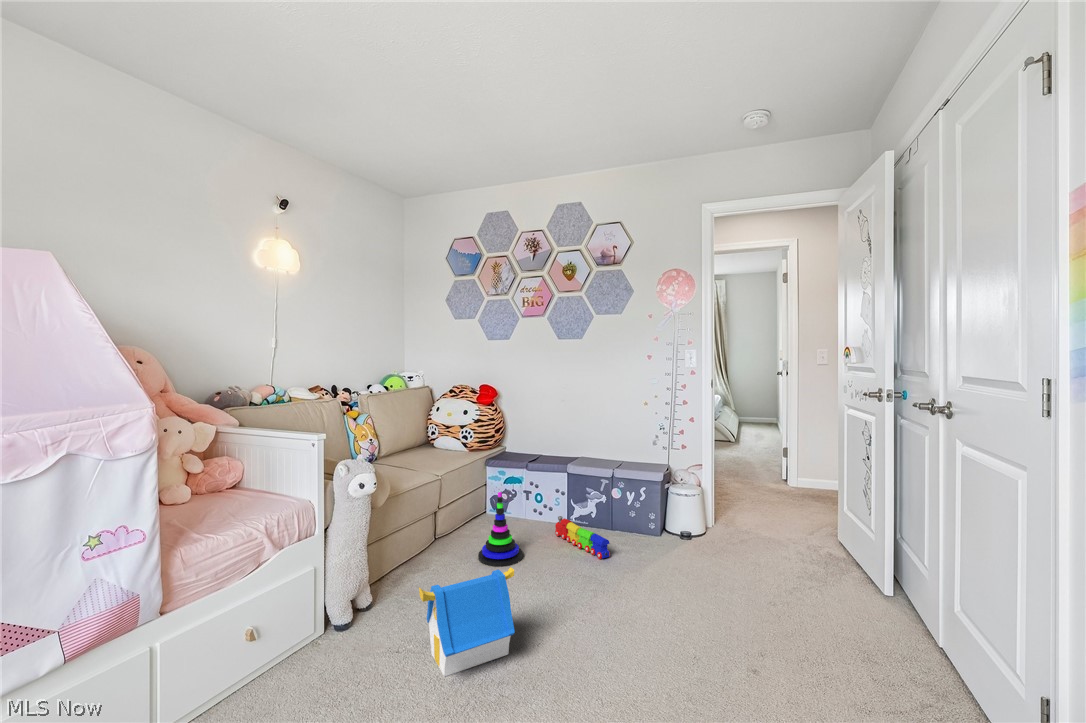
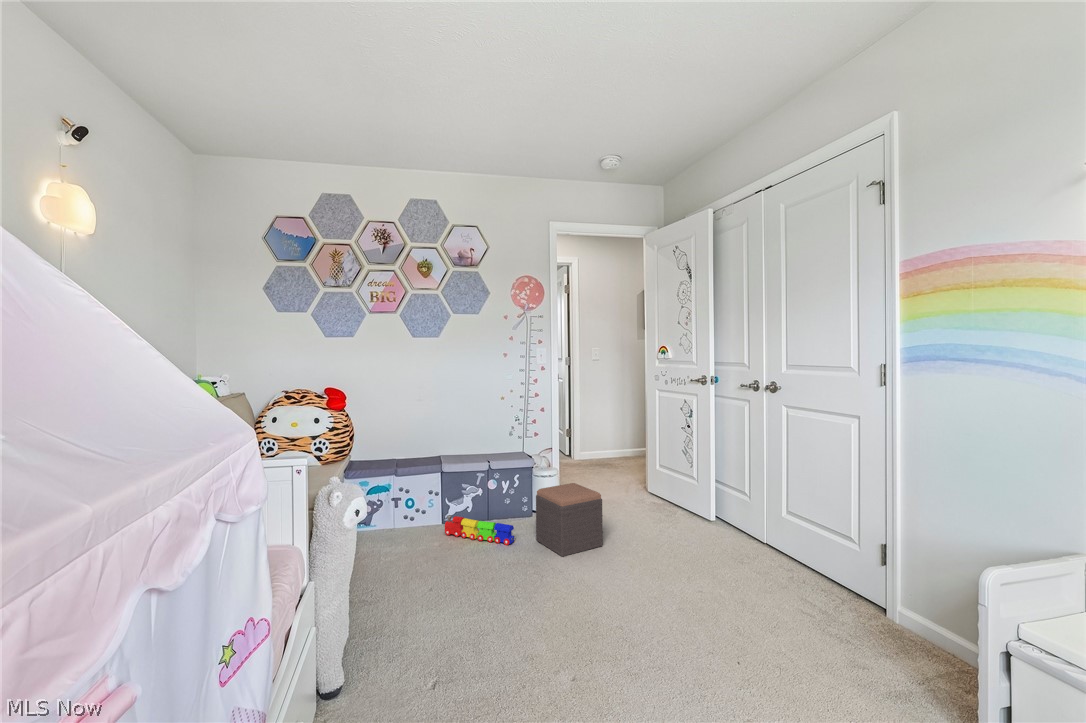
stacking toy: present [478,492,523,567] -> none [389,498,437,577]
footstool: none [632,506,700,587] -> present [536,483,603,557]
toy house: present [419,567,515,676] -> none [432,558,531,677]

